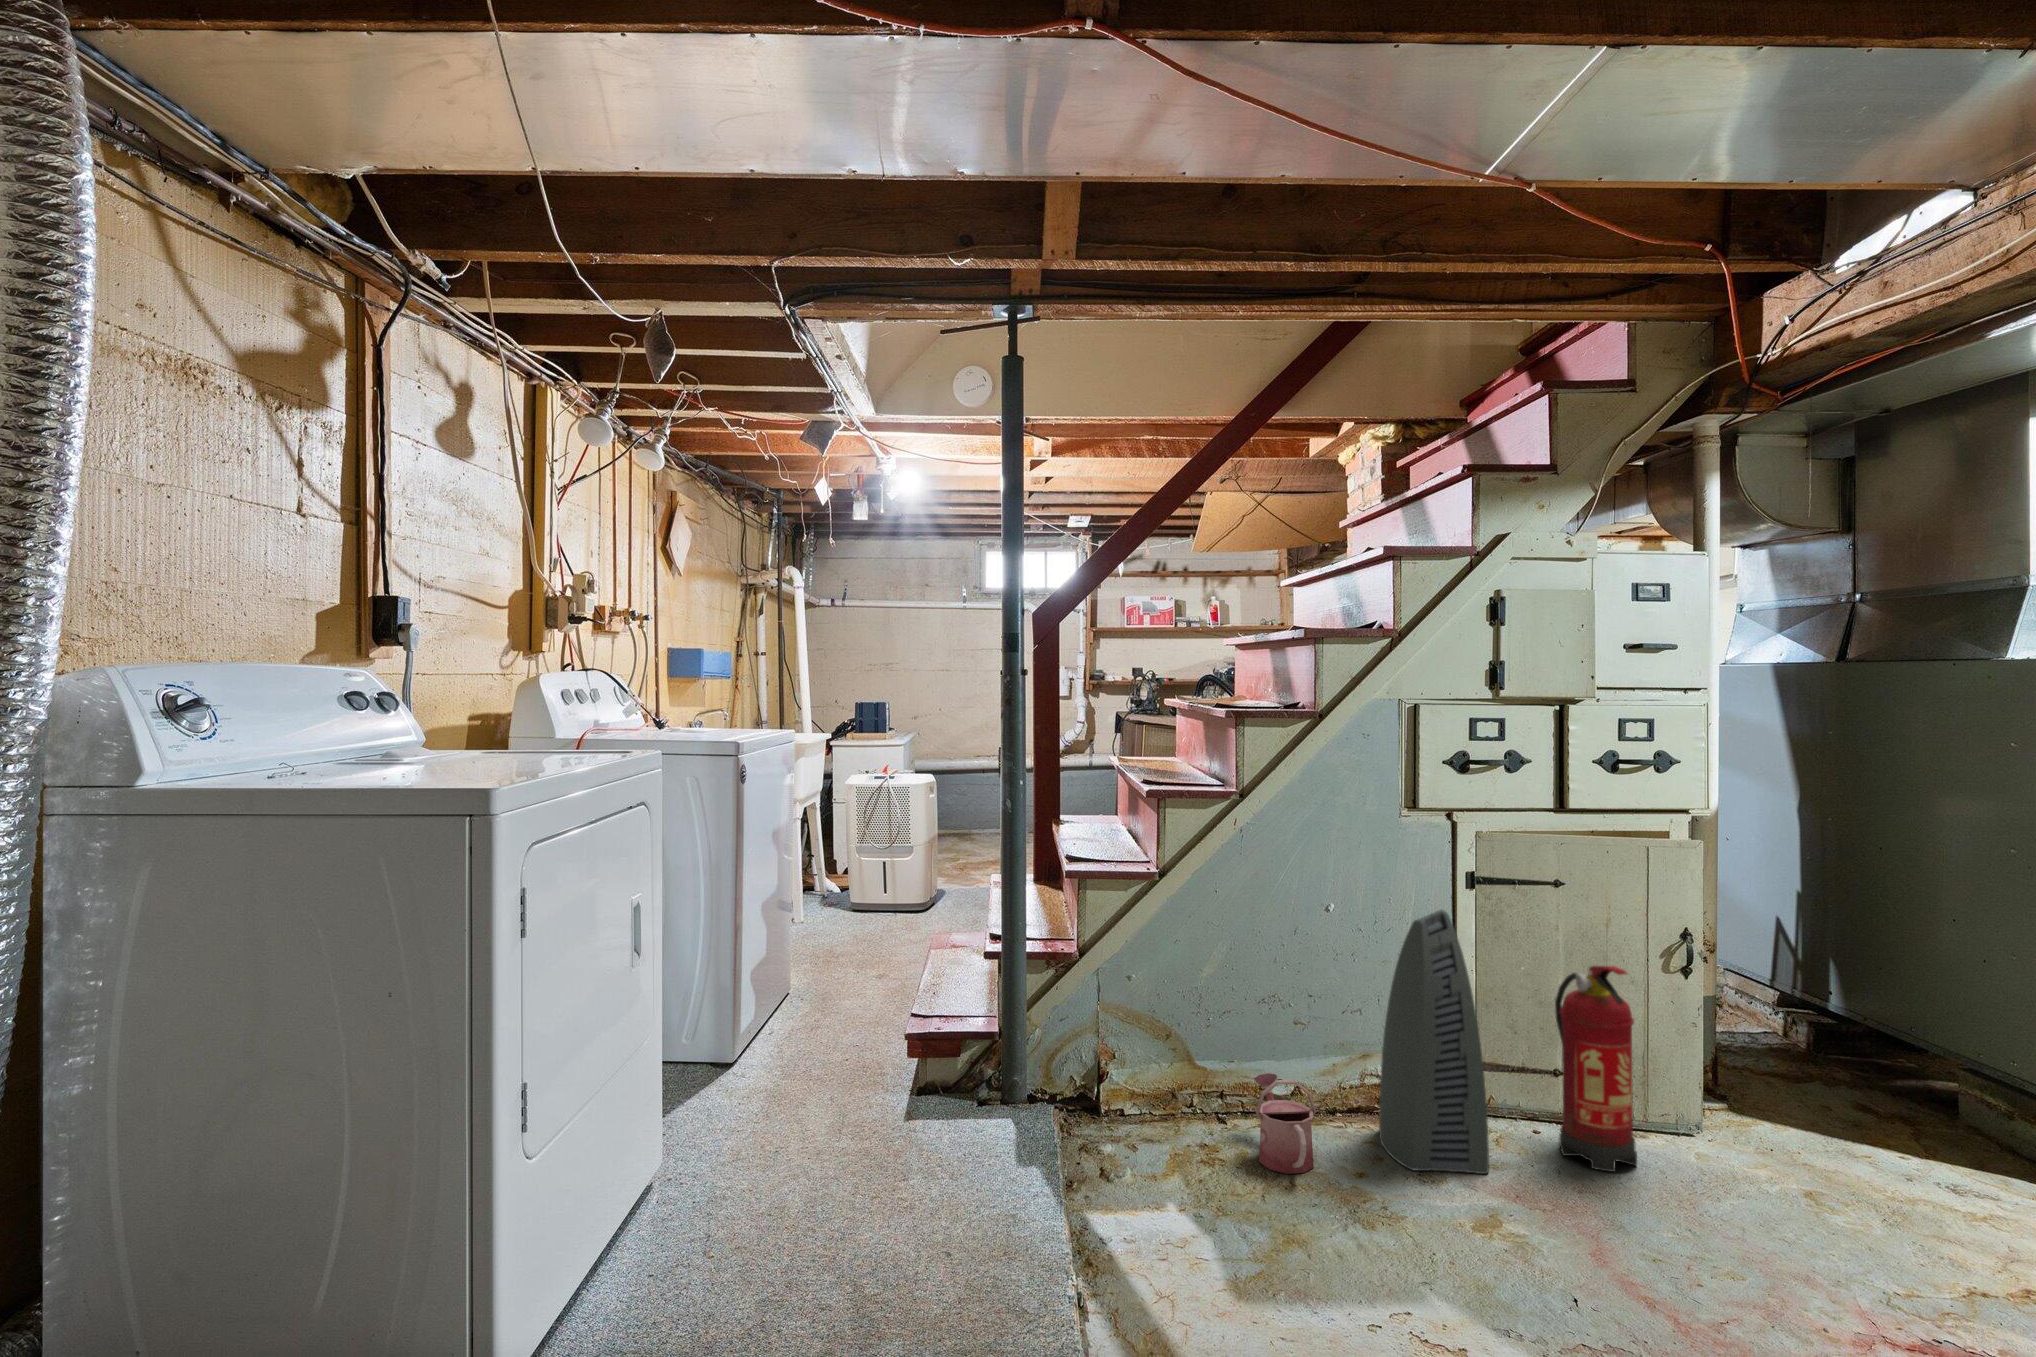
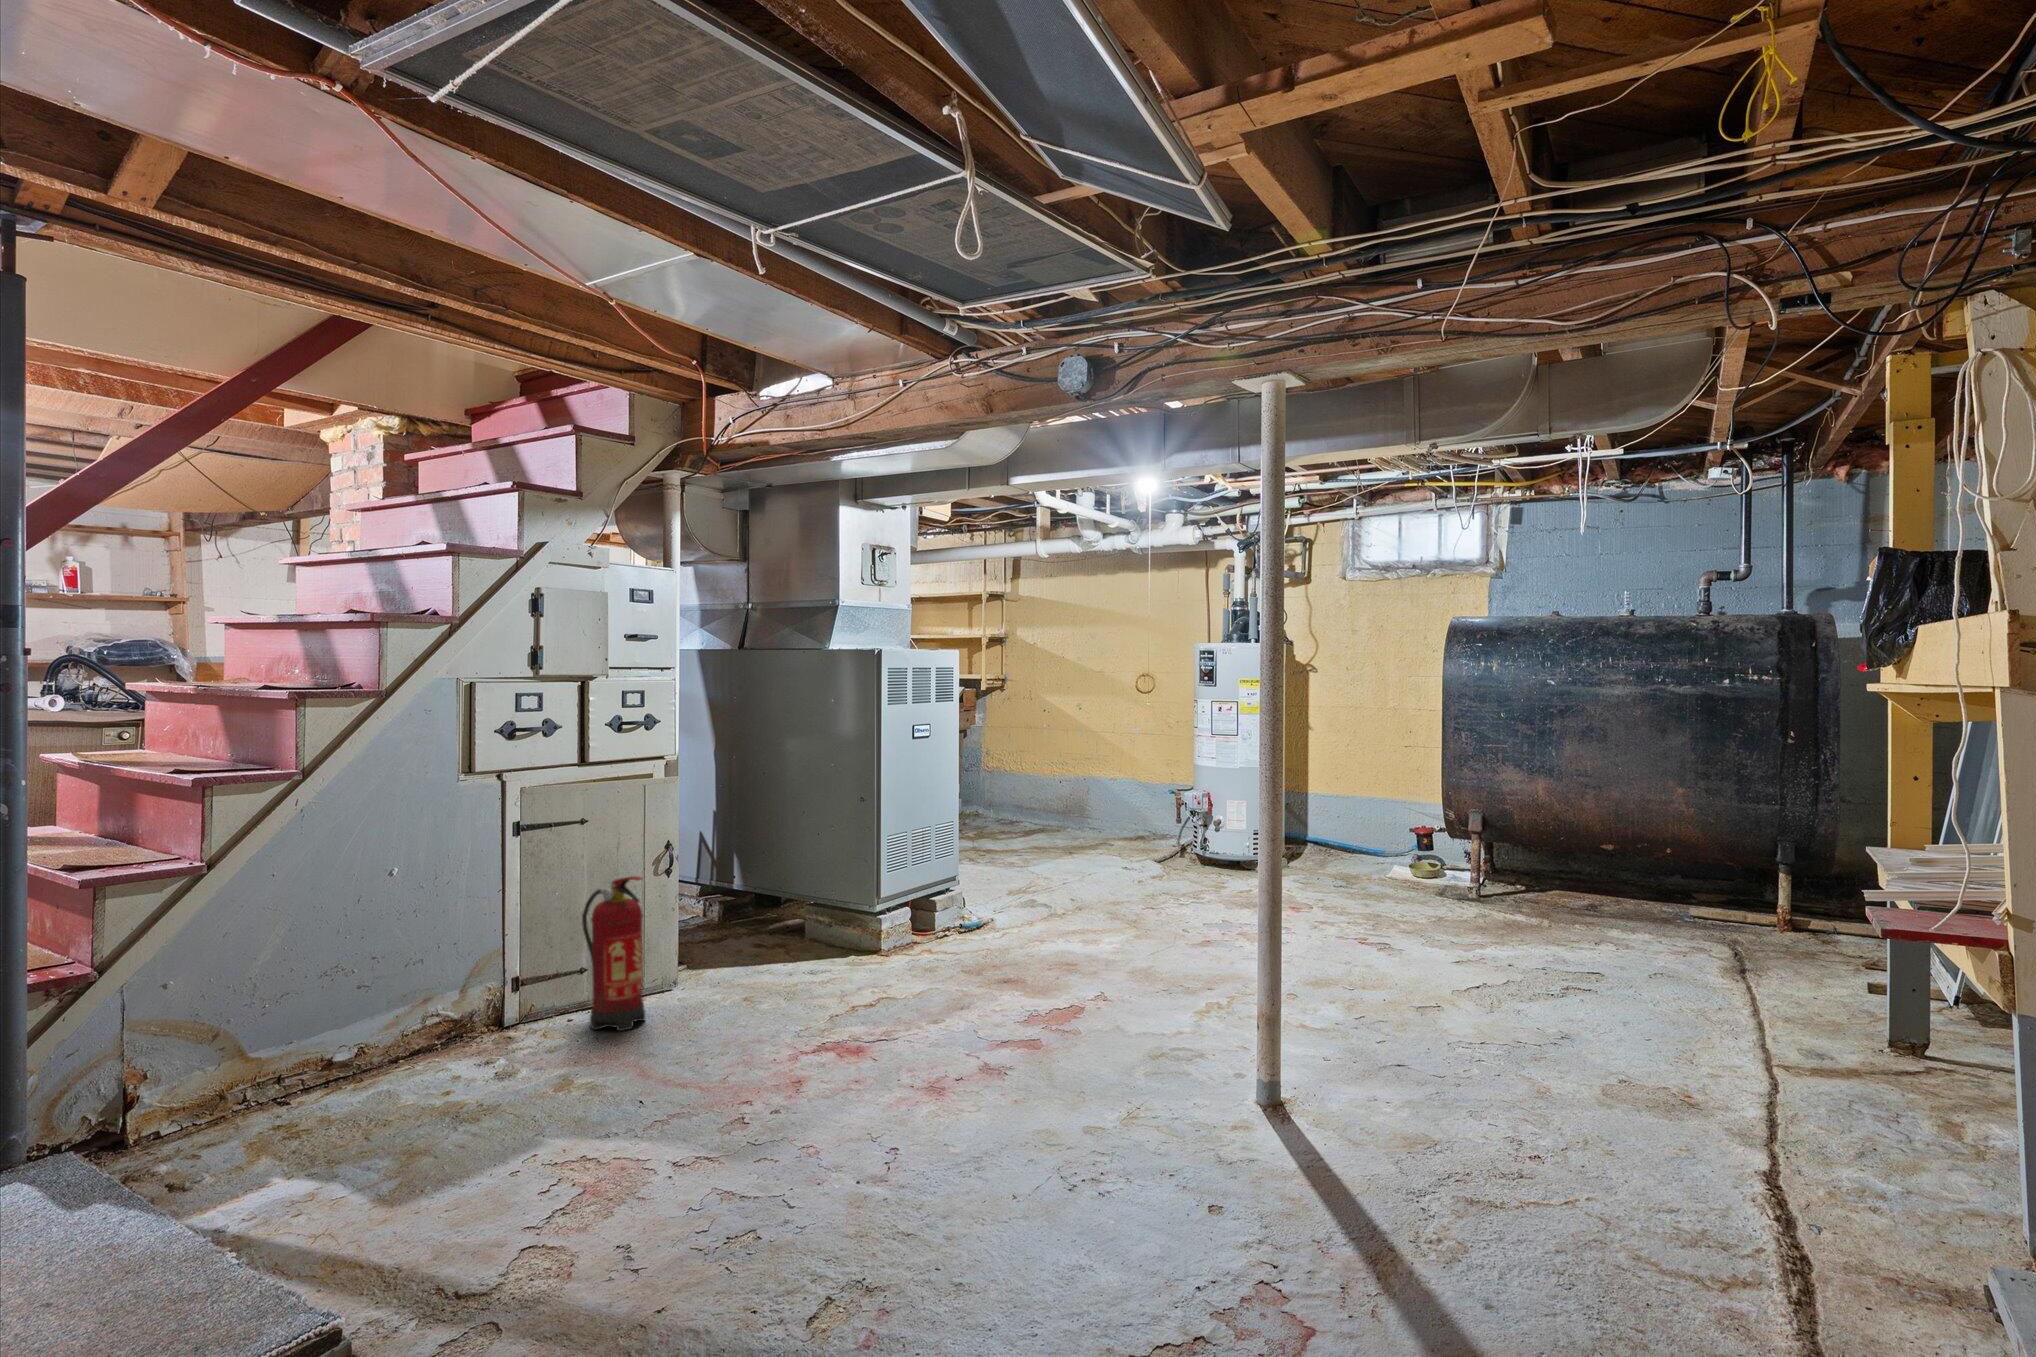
air purifier: present [1379,909,1489,1174] -> none [445,856,547,1077]
watering can: present [1254,1073,1316,1174] -> none [324,1032,402,1119]

